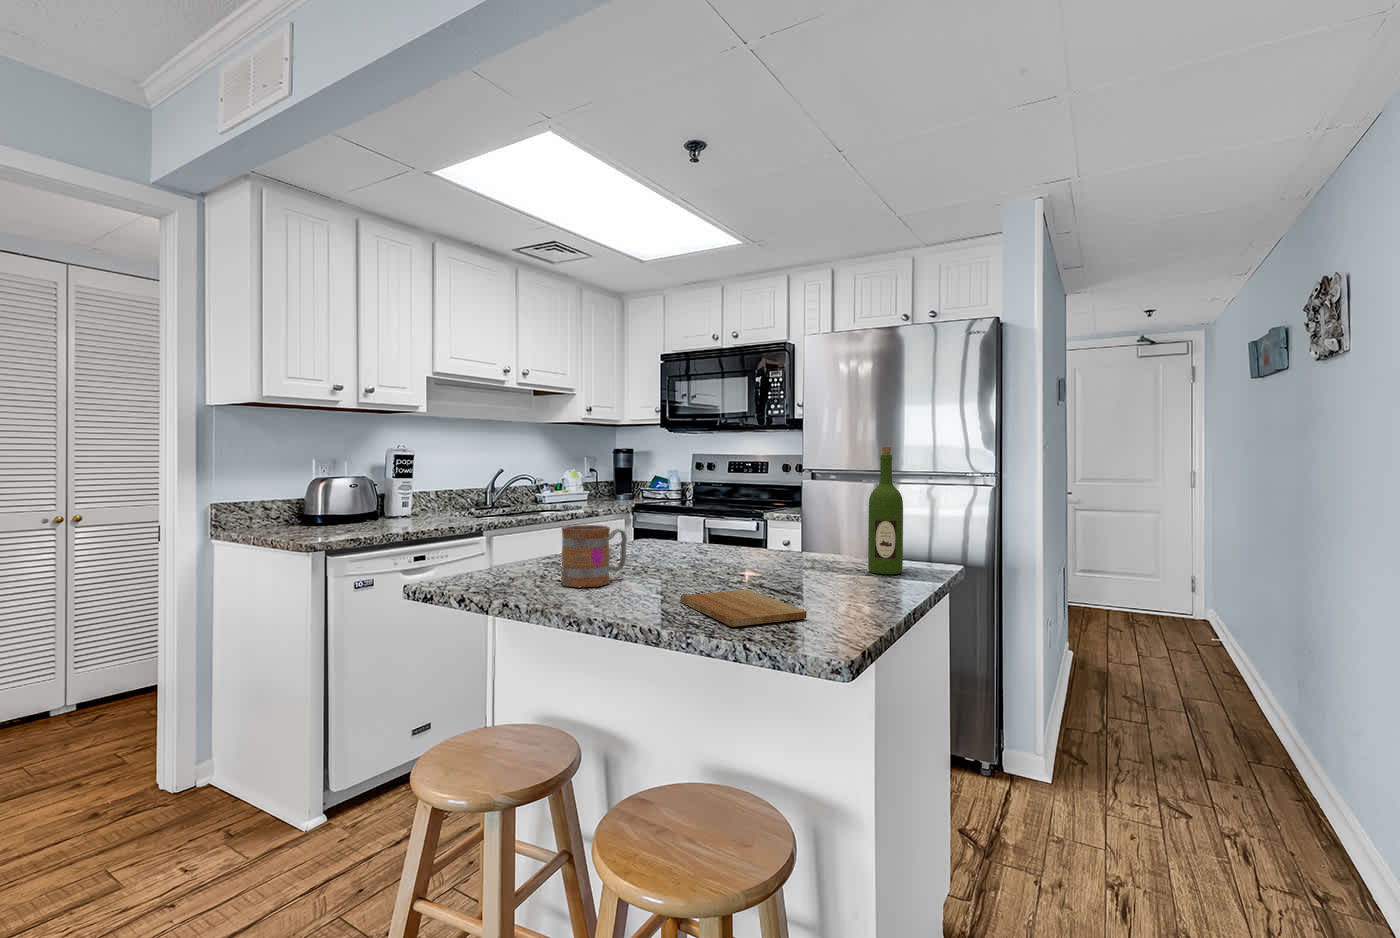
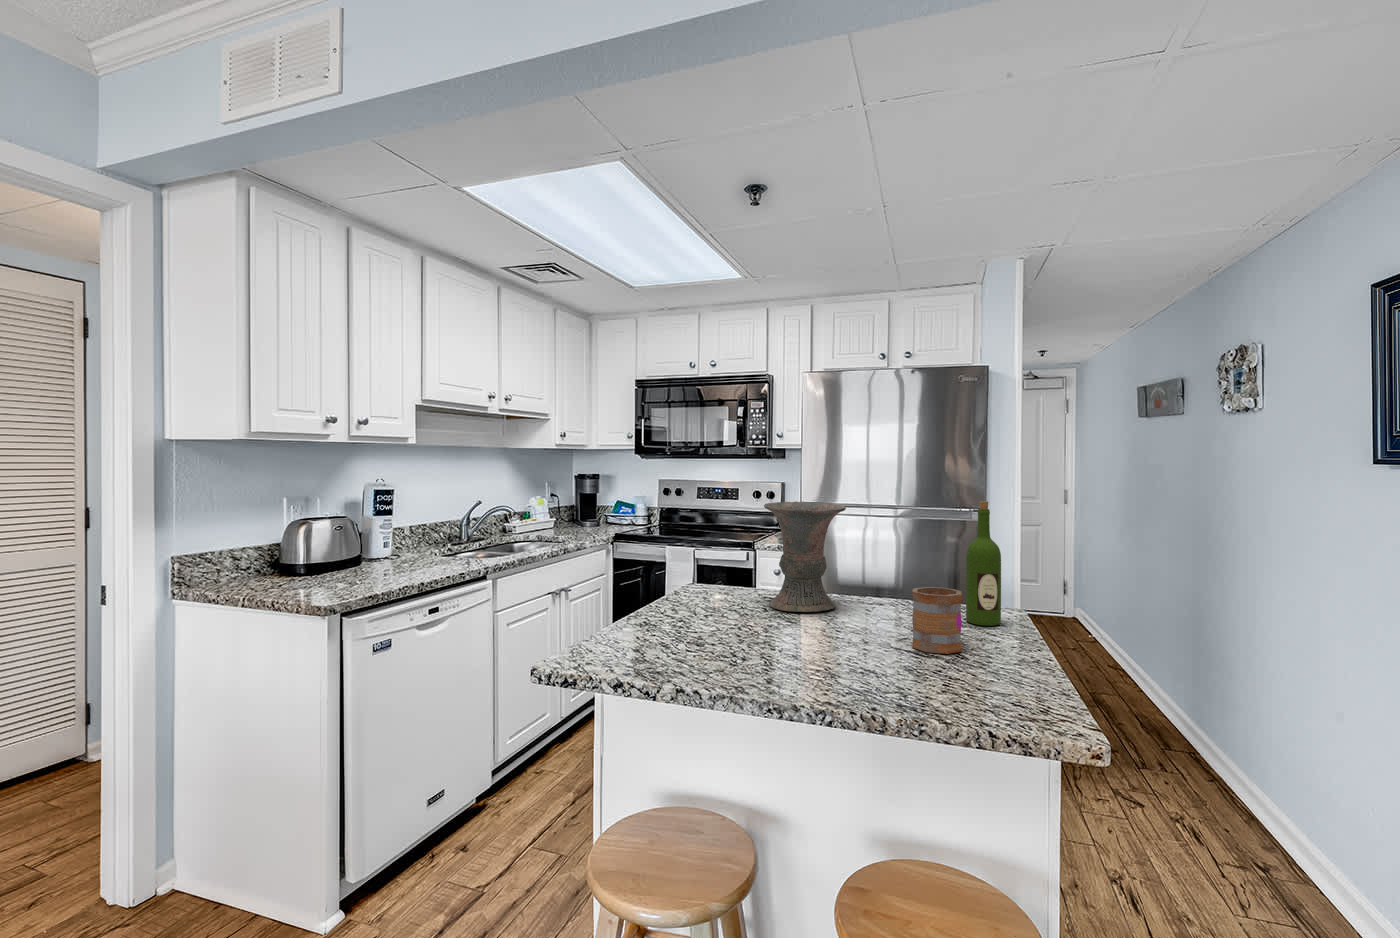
vase: none [682,454,762,559] -> present [764,501,846,612]
mug: present [561,525,627,588] -> present [912,587,962,654]
cutting board: present [681,590,807,627] -> none [851,656,1000,708]

